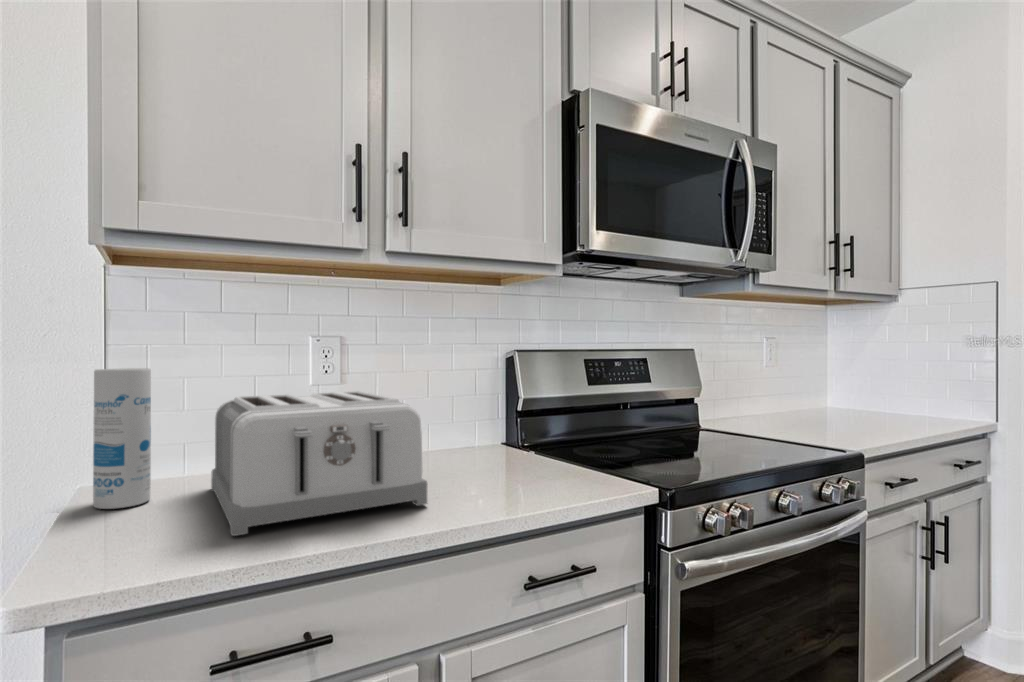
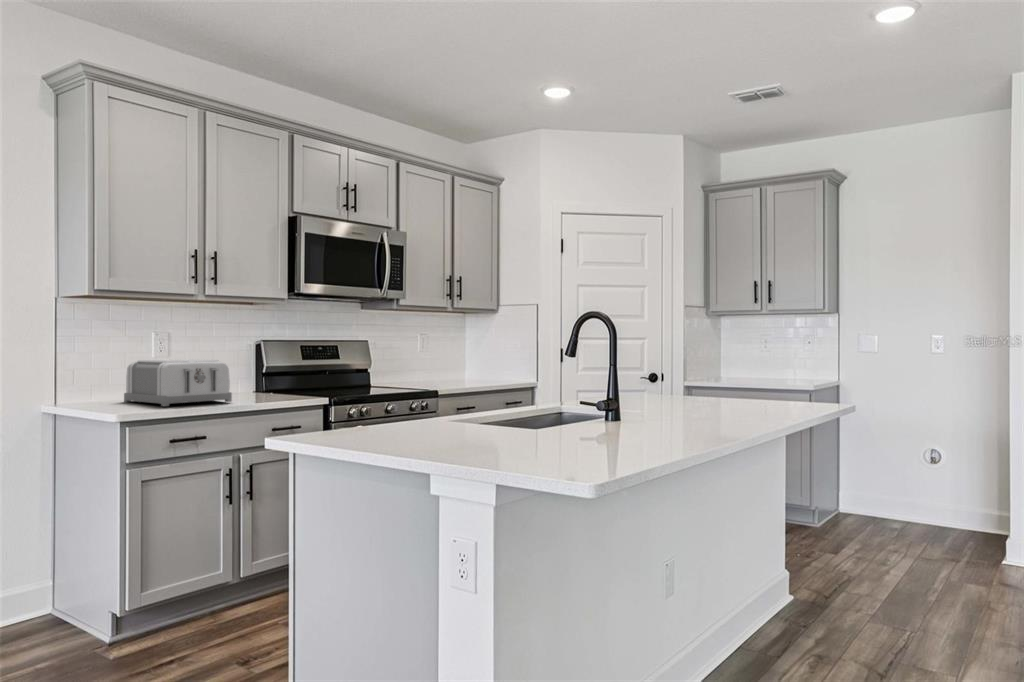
canister: present [93,368,151,509] -> none [82,347,105,405]

